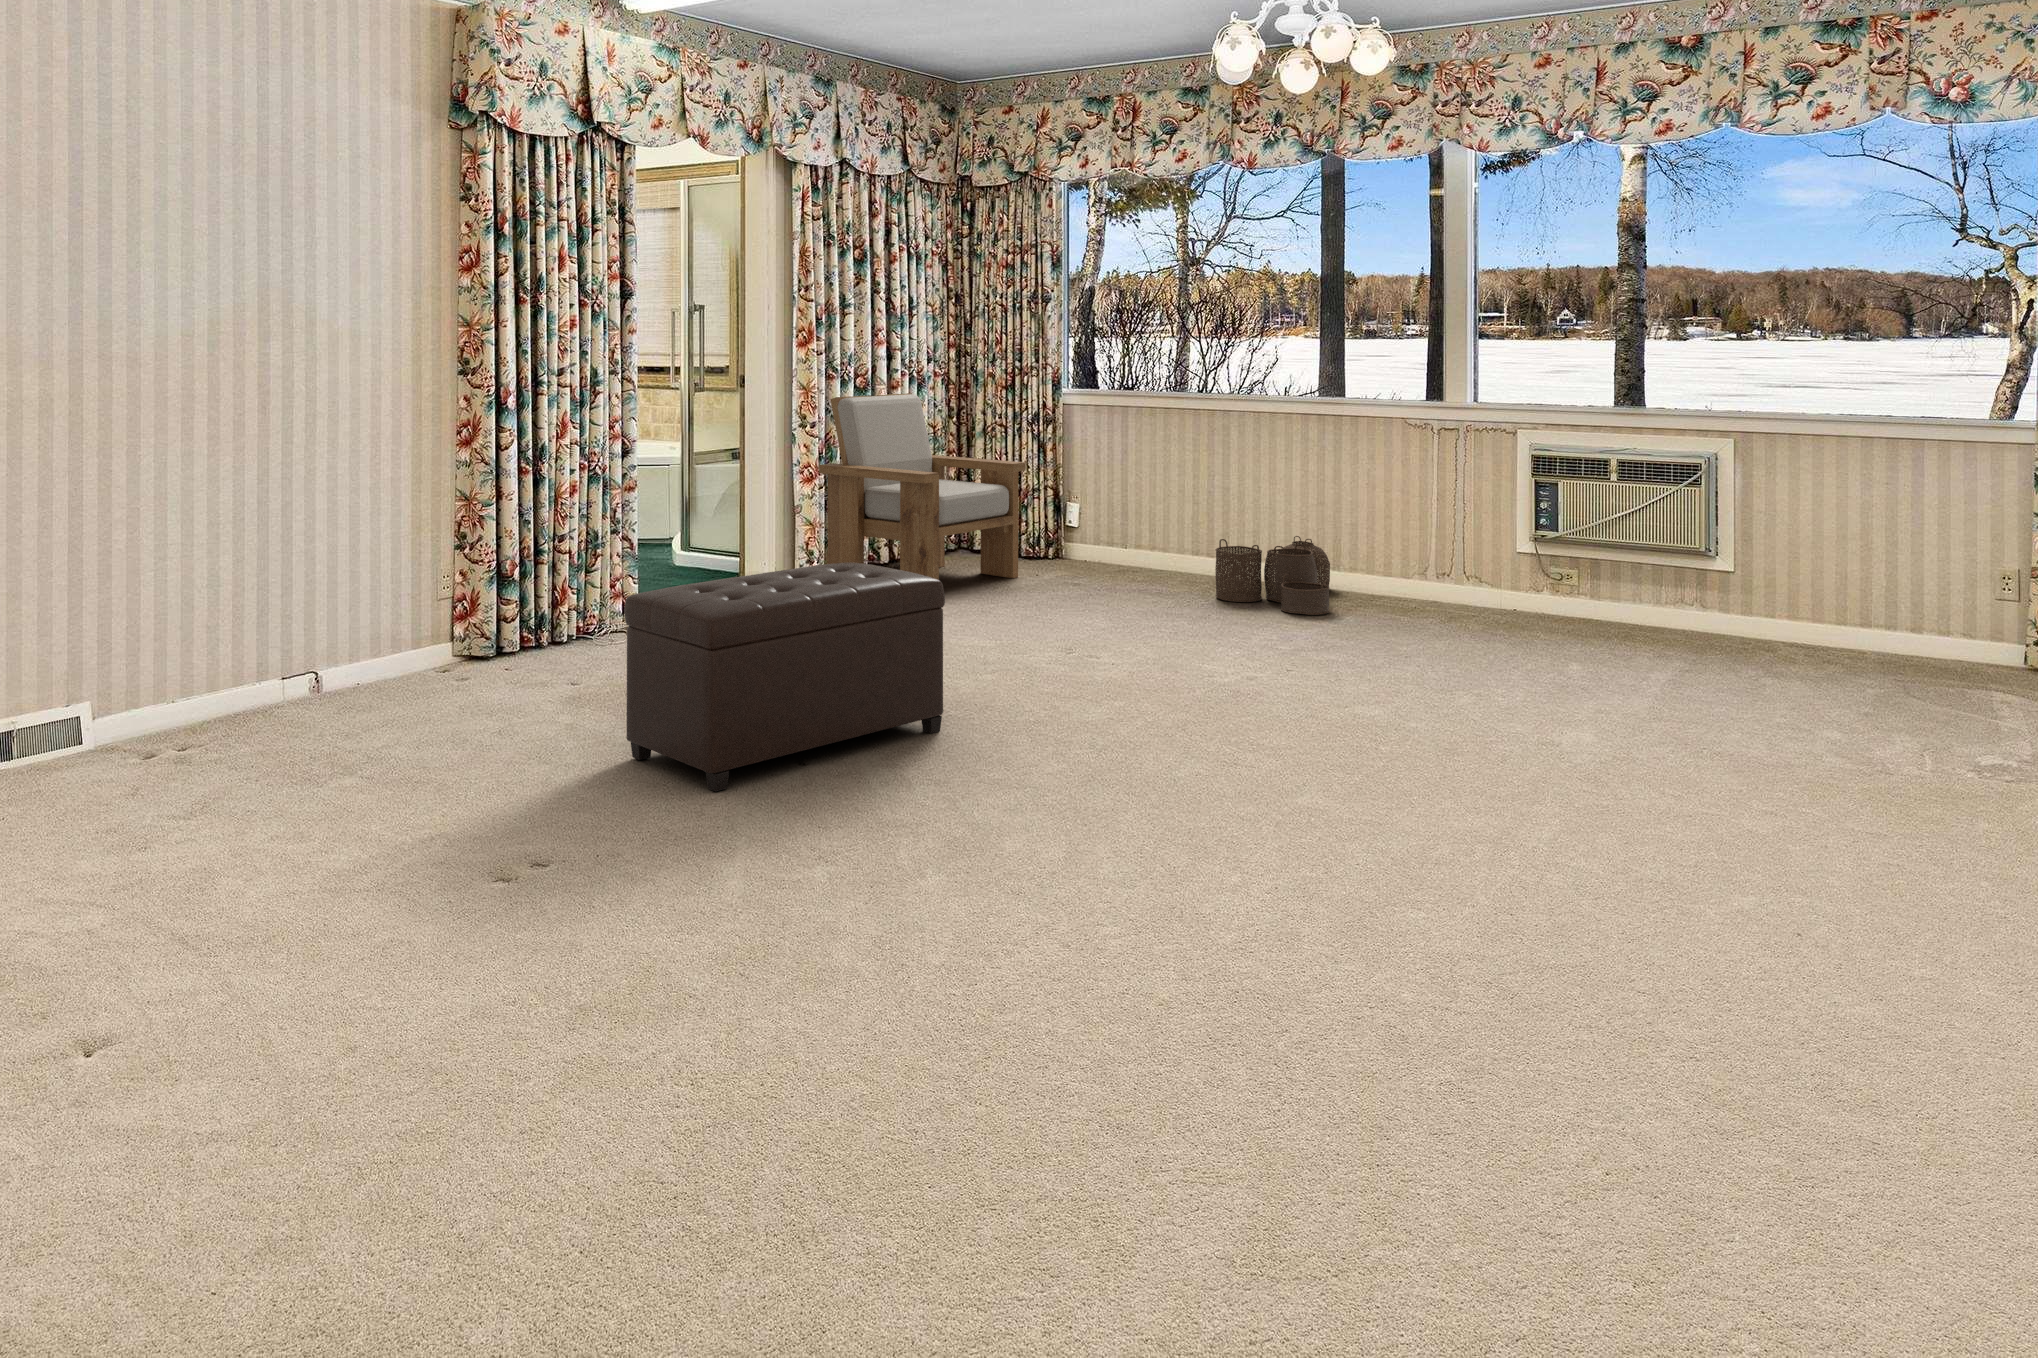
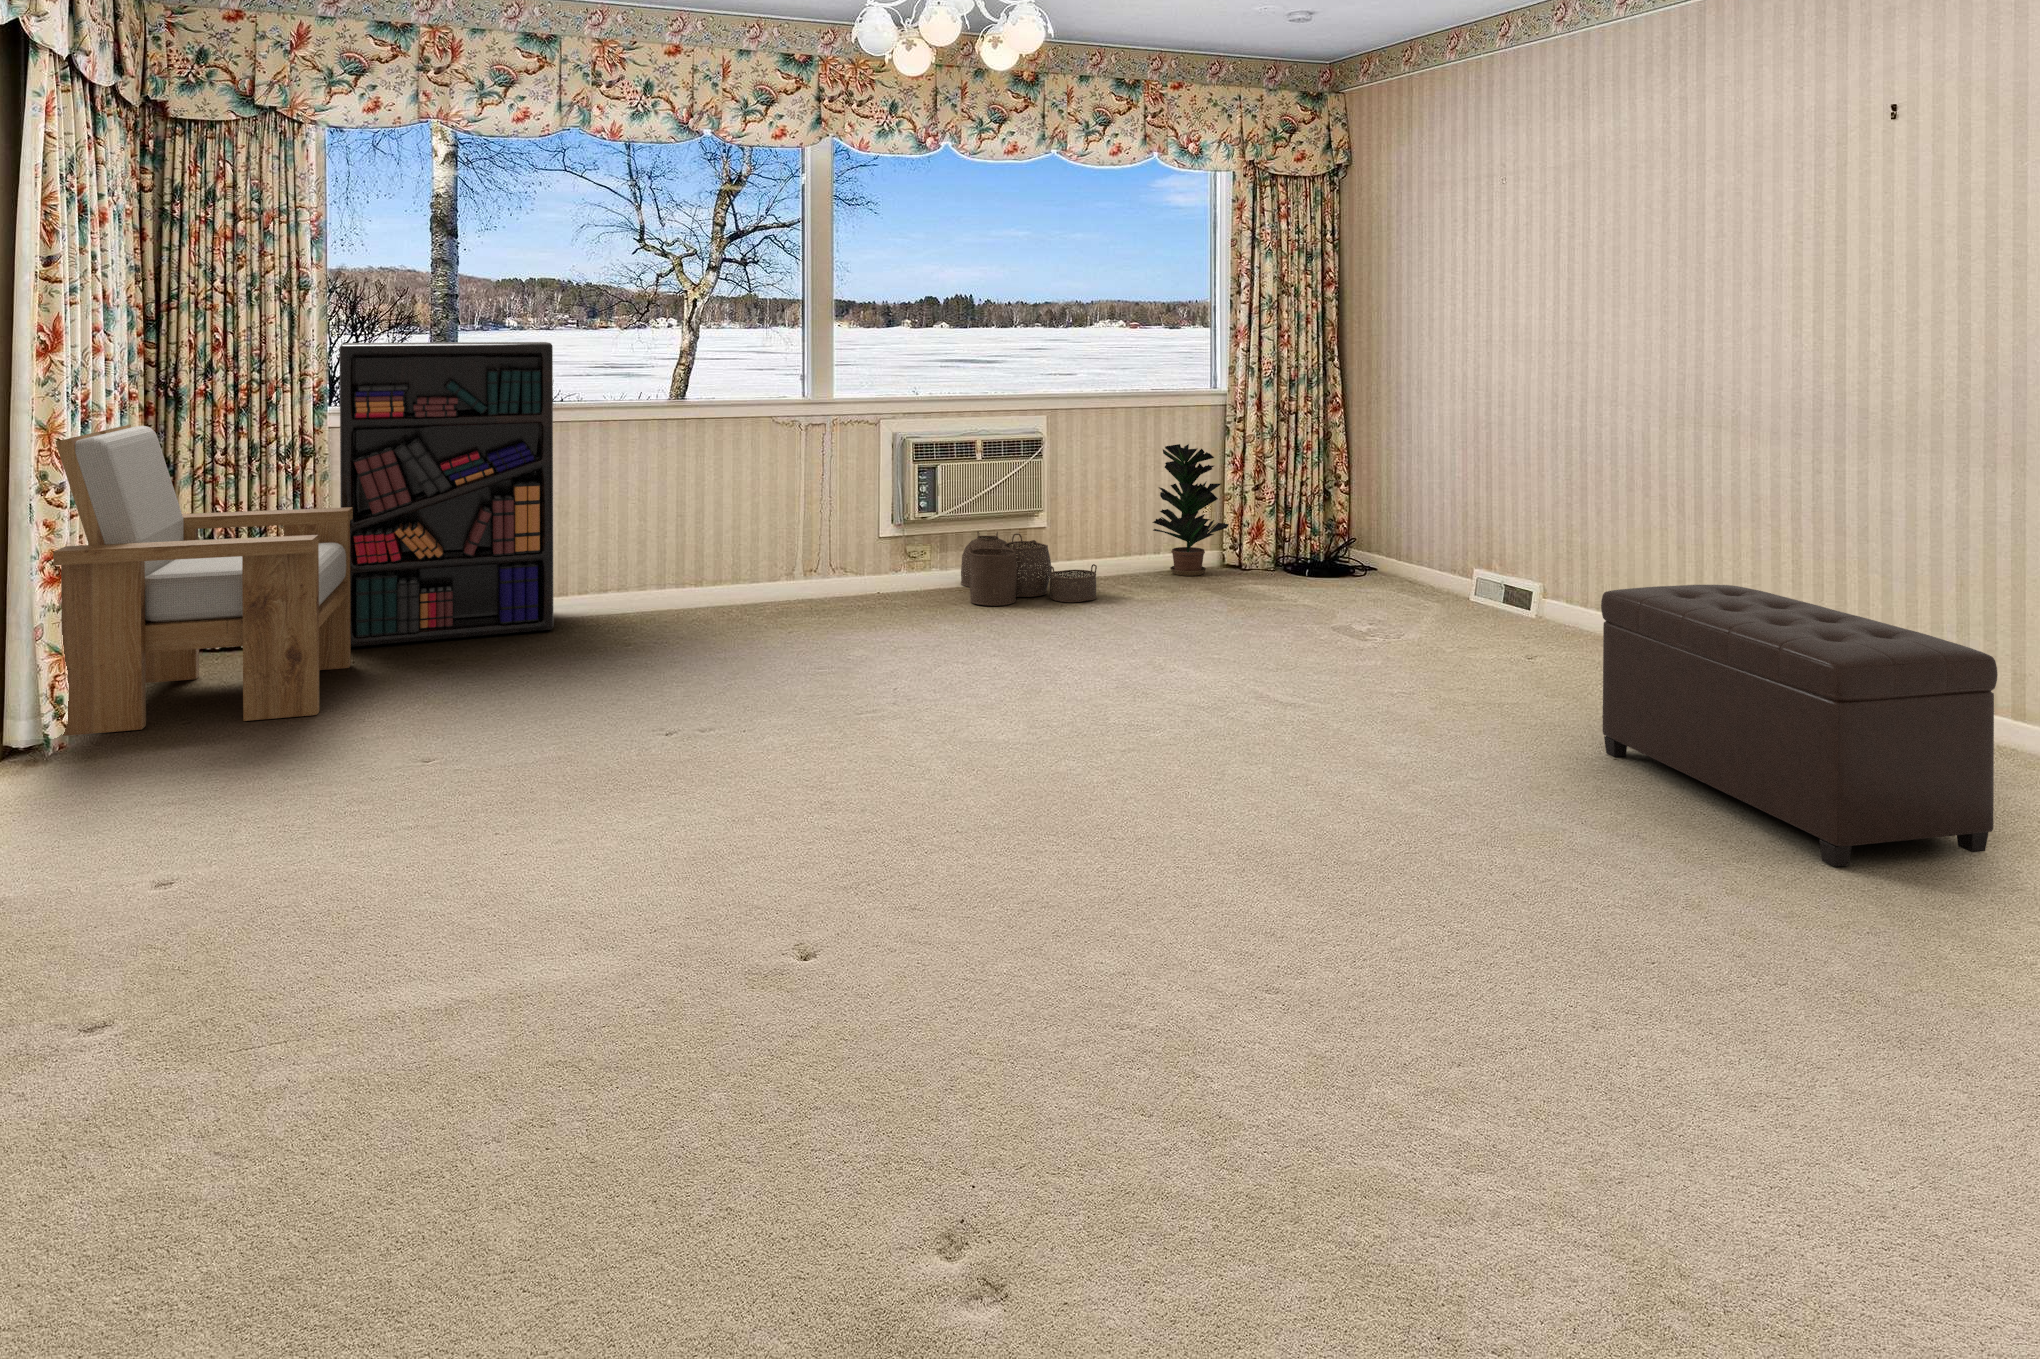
bookshelf: none [1037,343,1205,583] -> present [340,342,554,647]
potted plant: none [1845,494,1978,671] -> present [1153,444,1229,576]
woven basket: present [1215,536,1330,615] -> present [961,532,1097,606]
ottoman: present [624,563,945,791] -> present [1601,585,1998,867]

